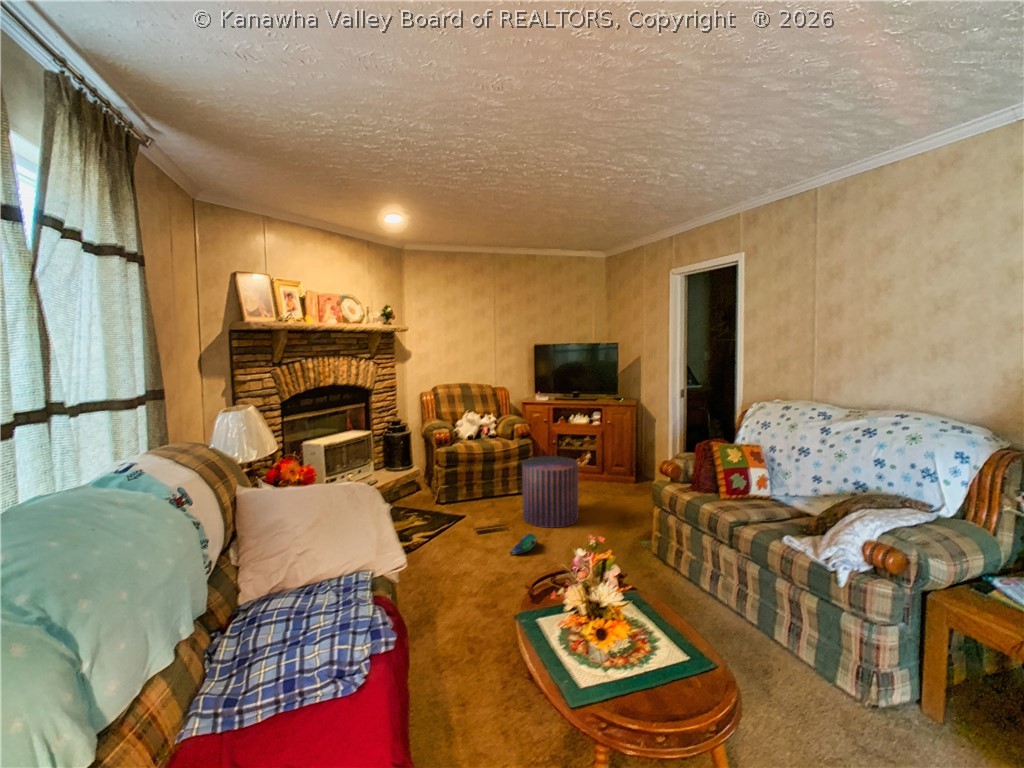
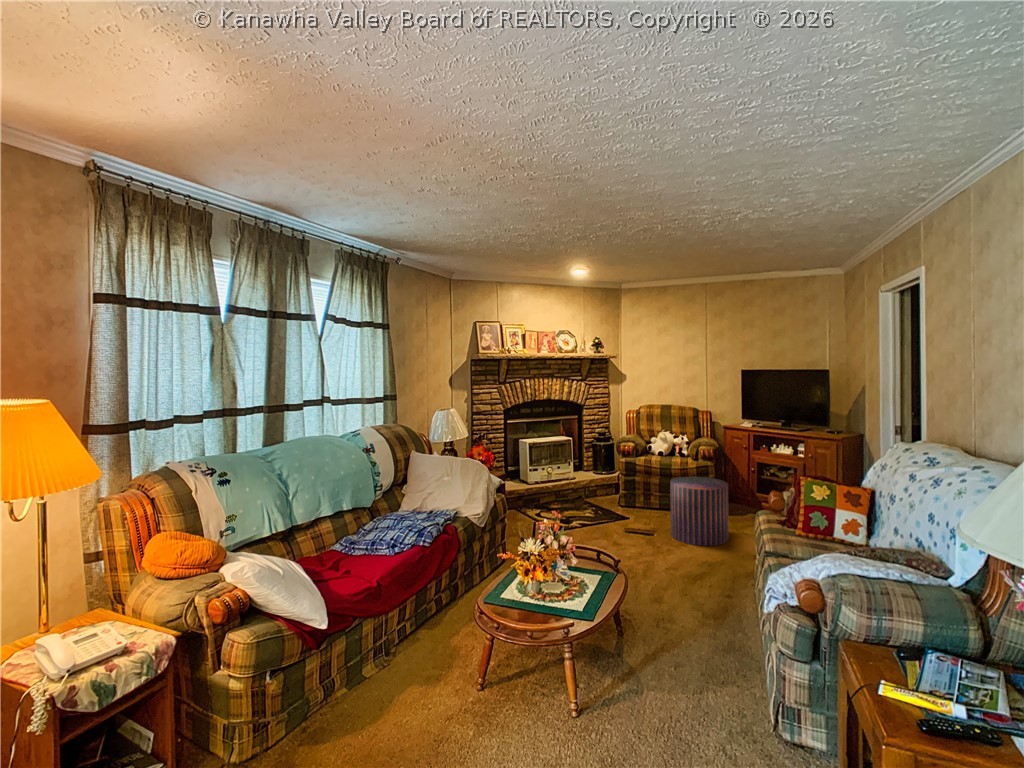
plush toy: present [509,534,537,554] -> none [624,540,657,553]

